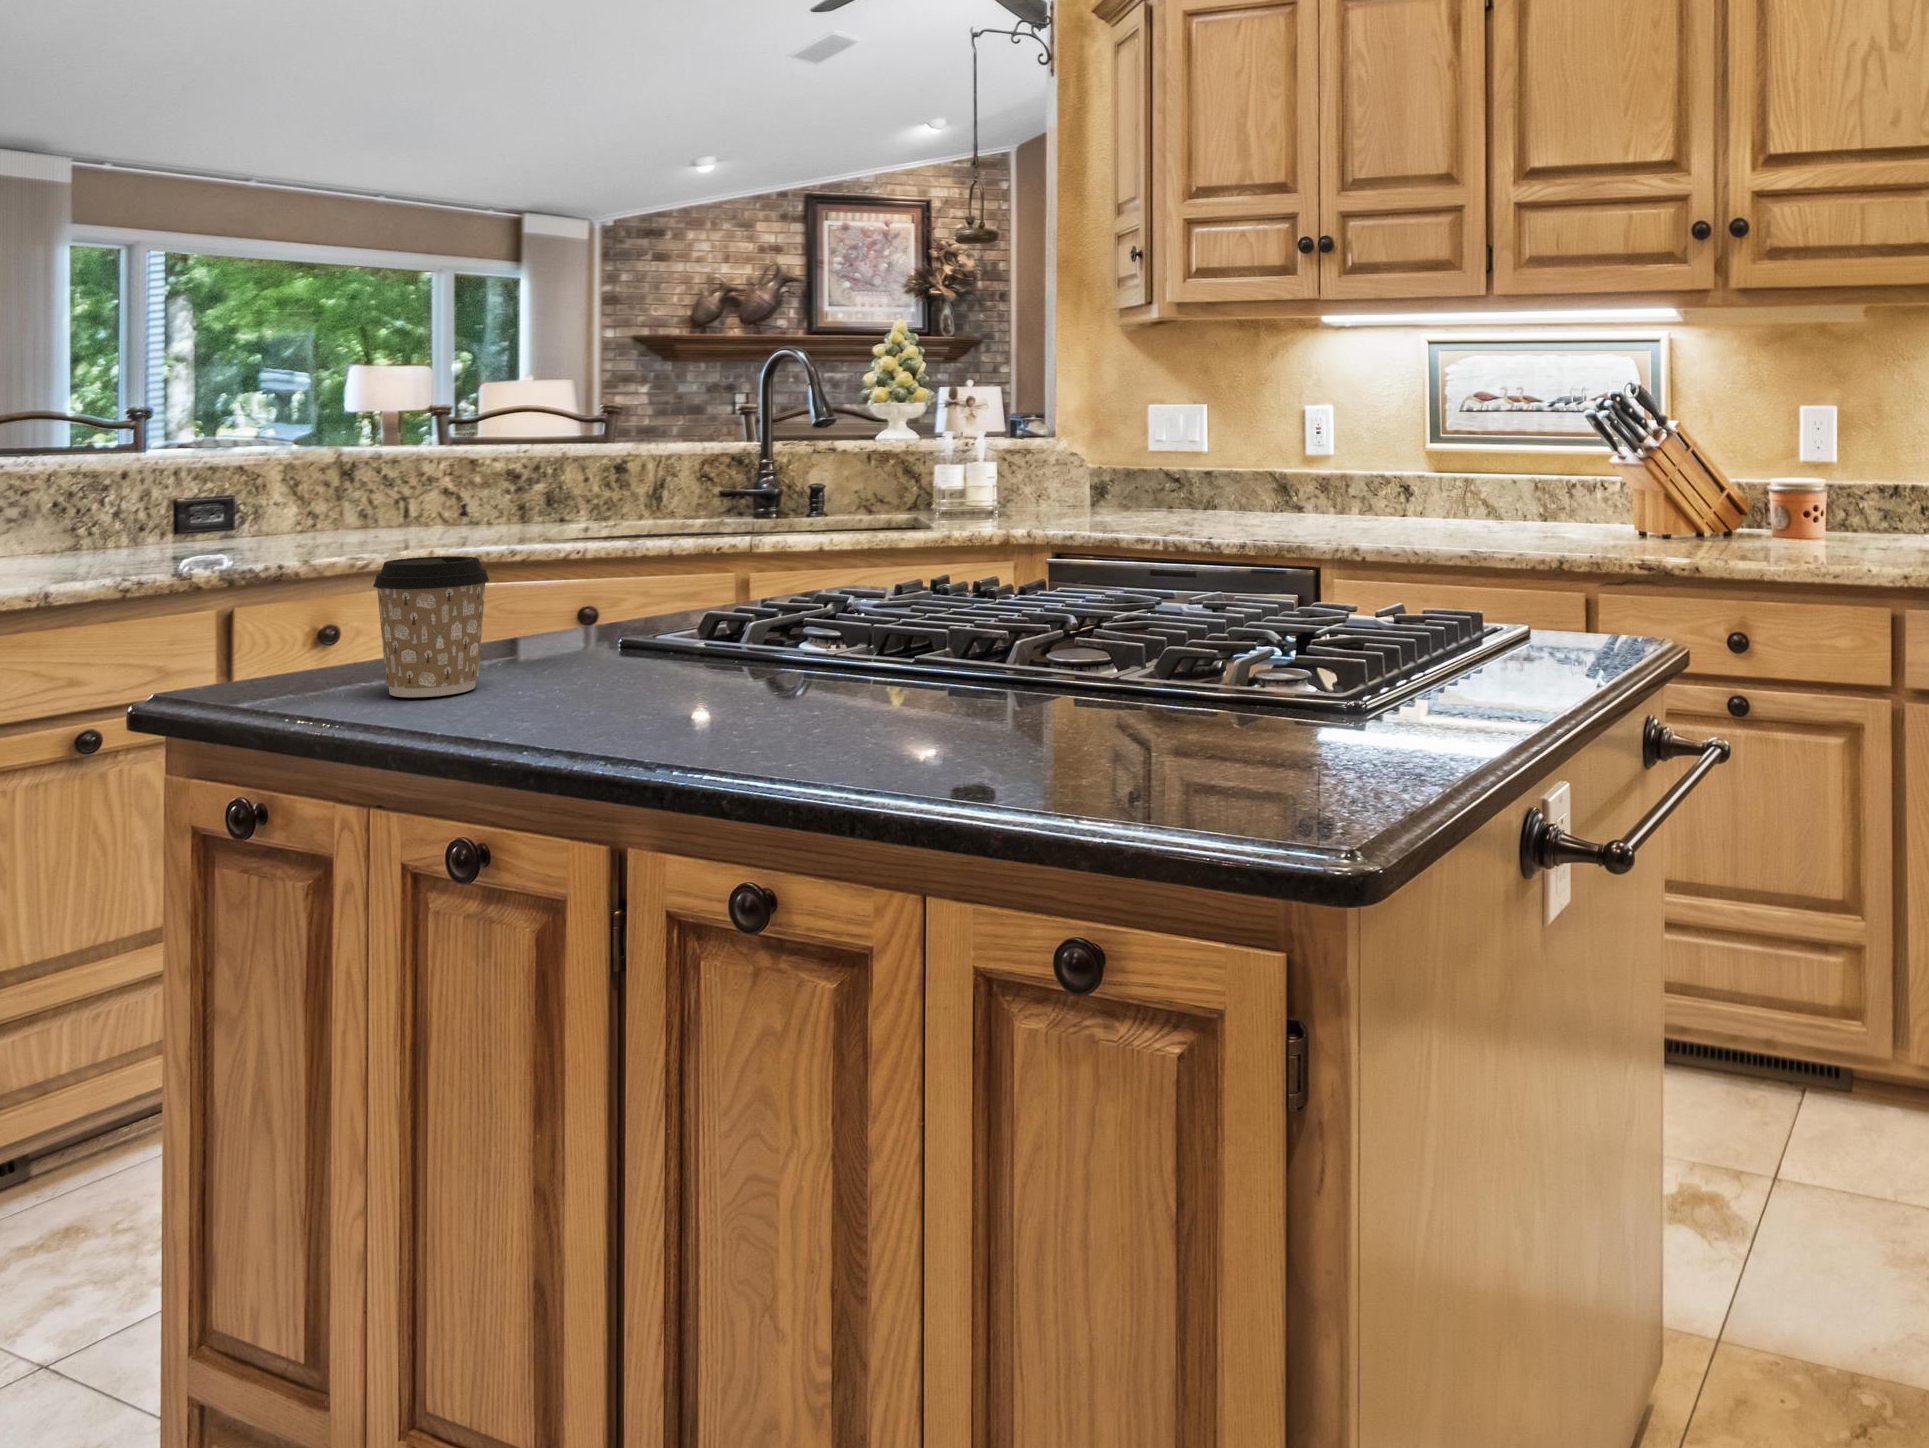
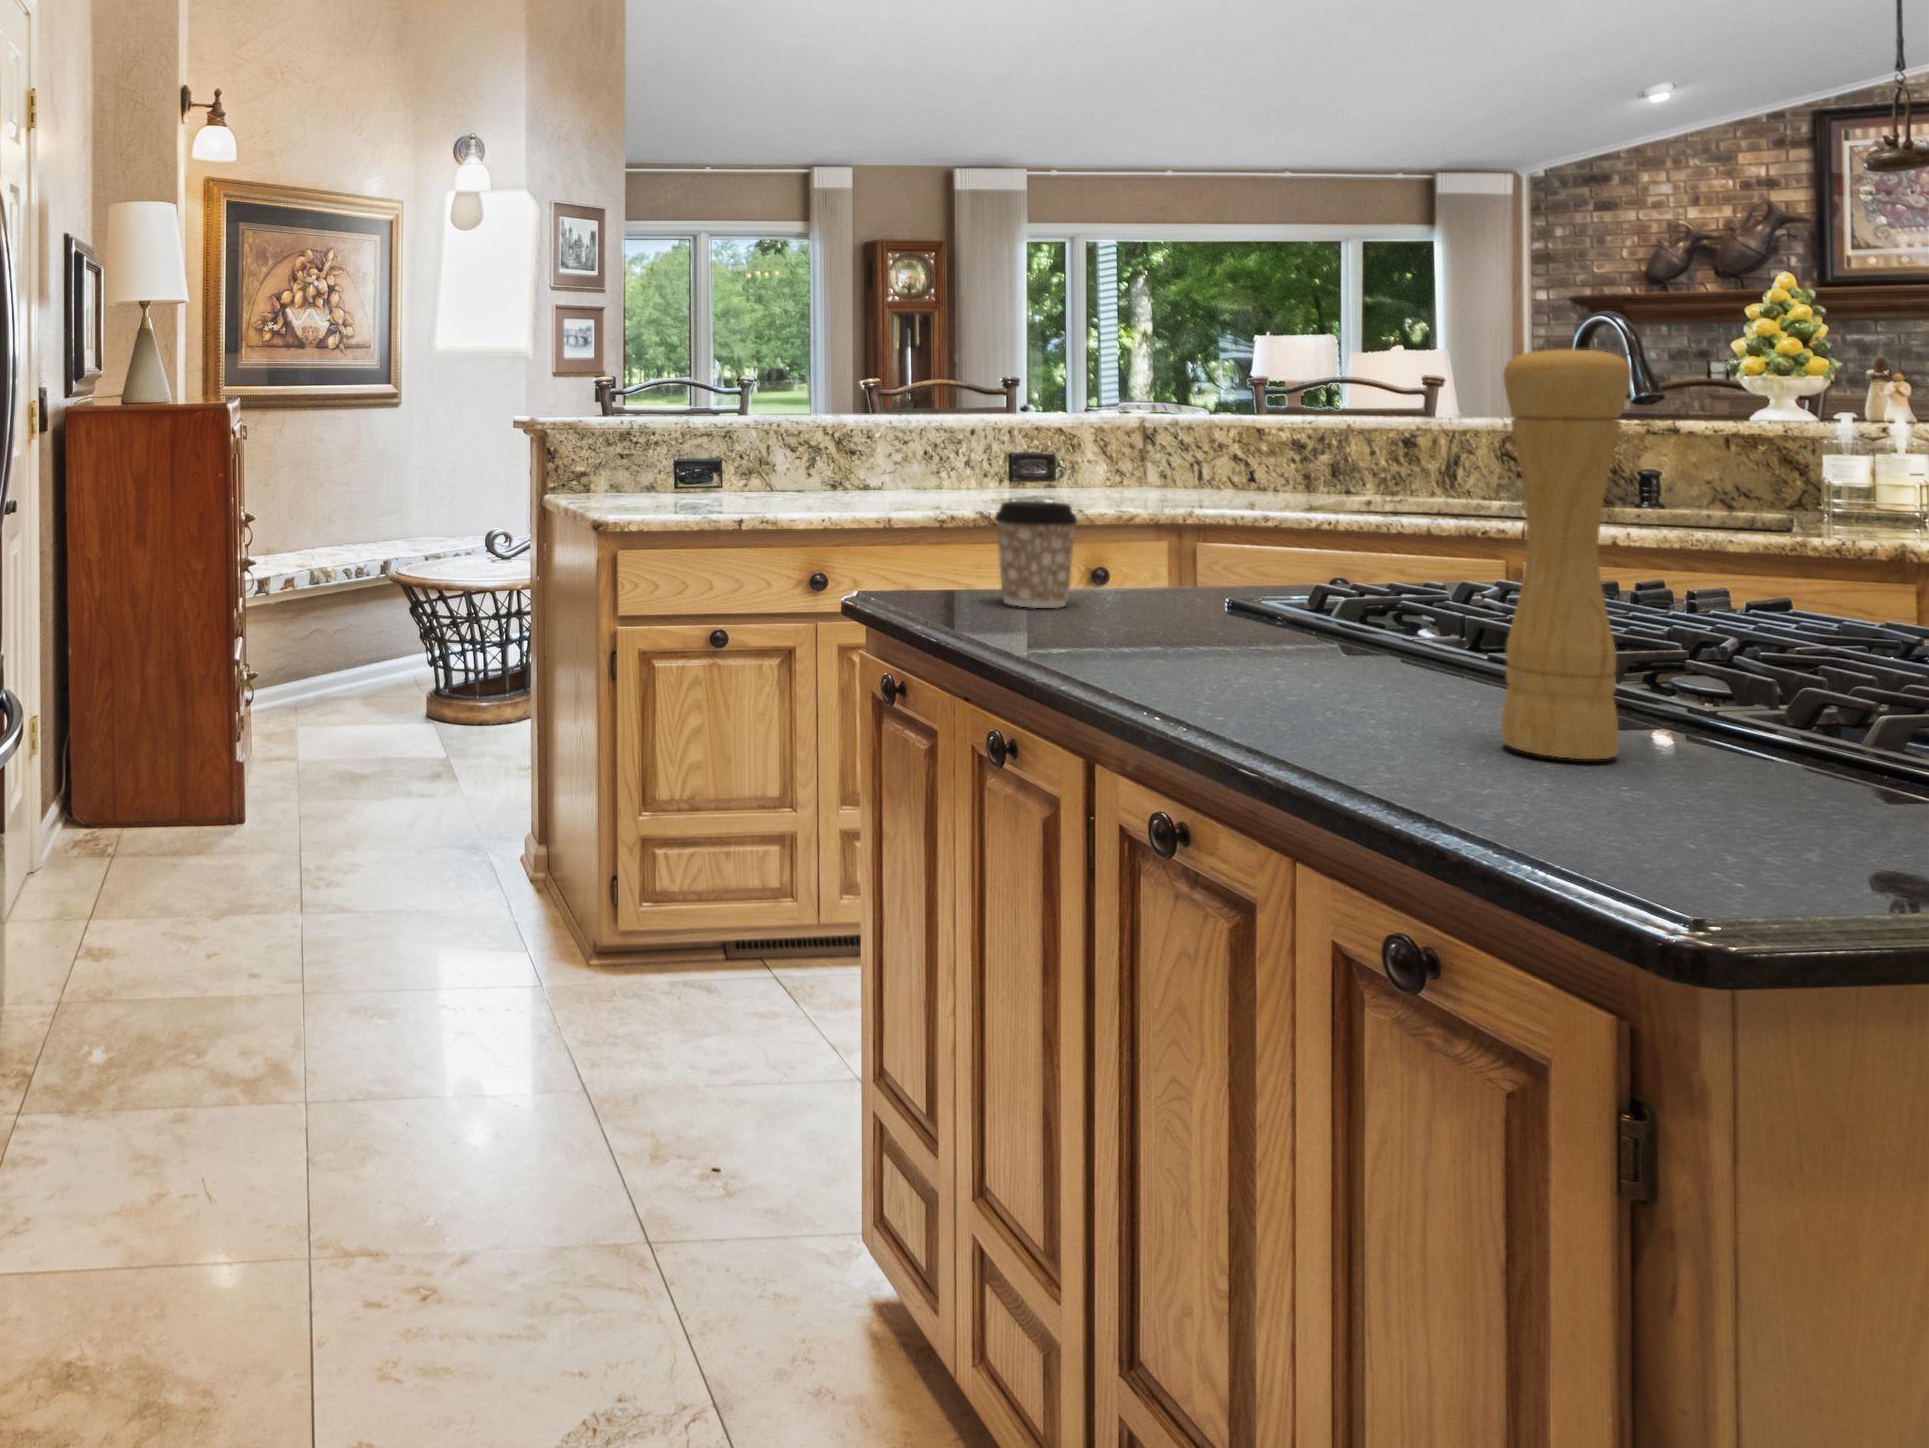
pepper mill: none [1095,358,1197,766] -> present [1501,343,1631,759]

